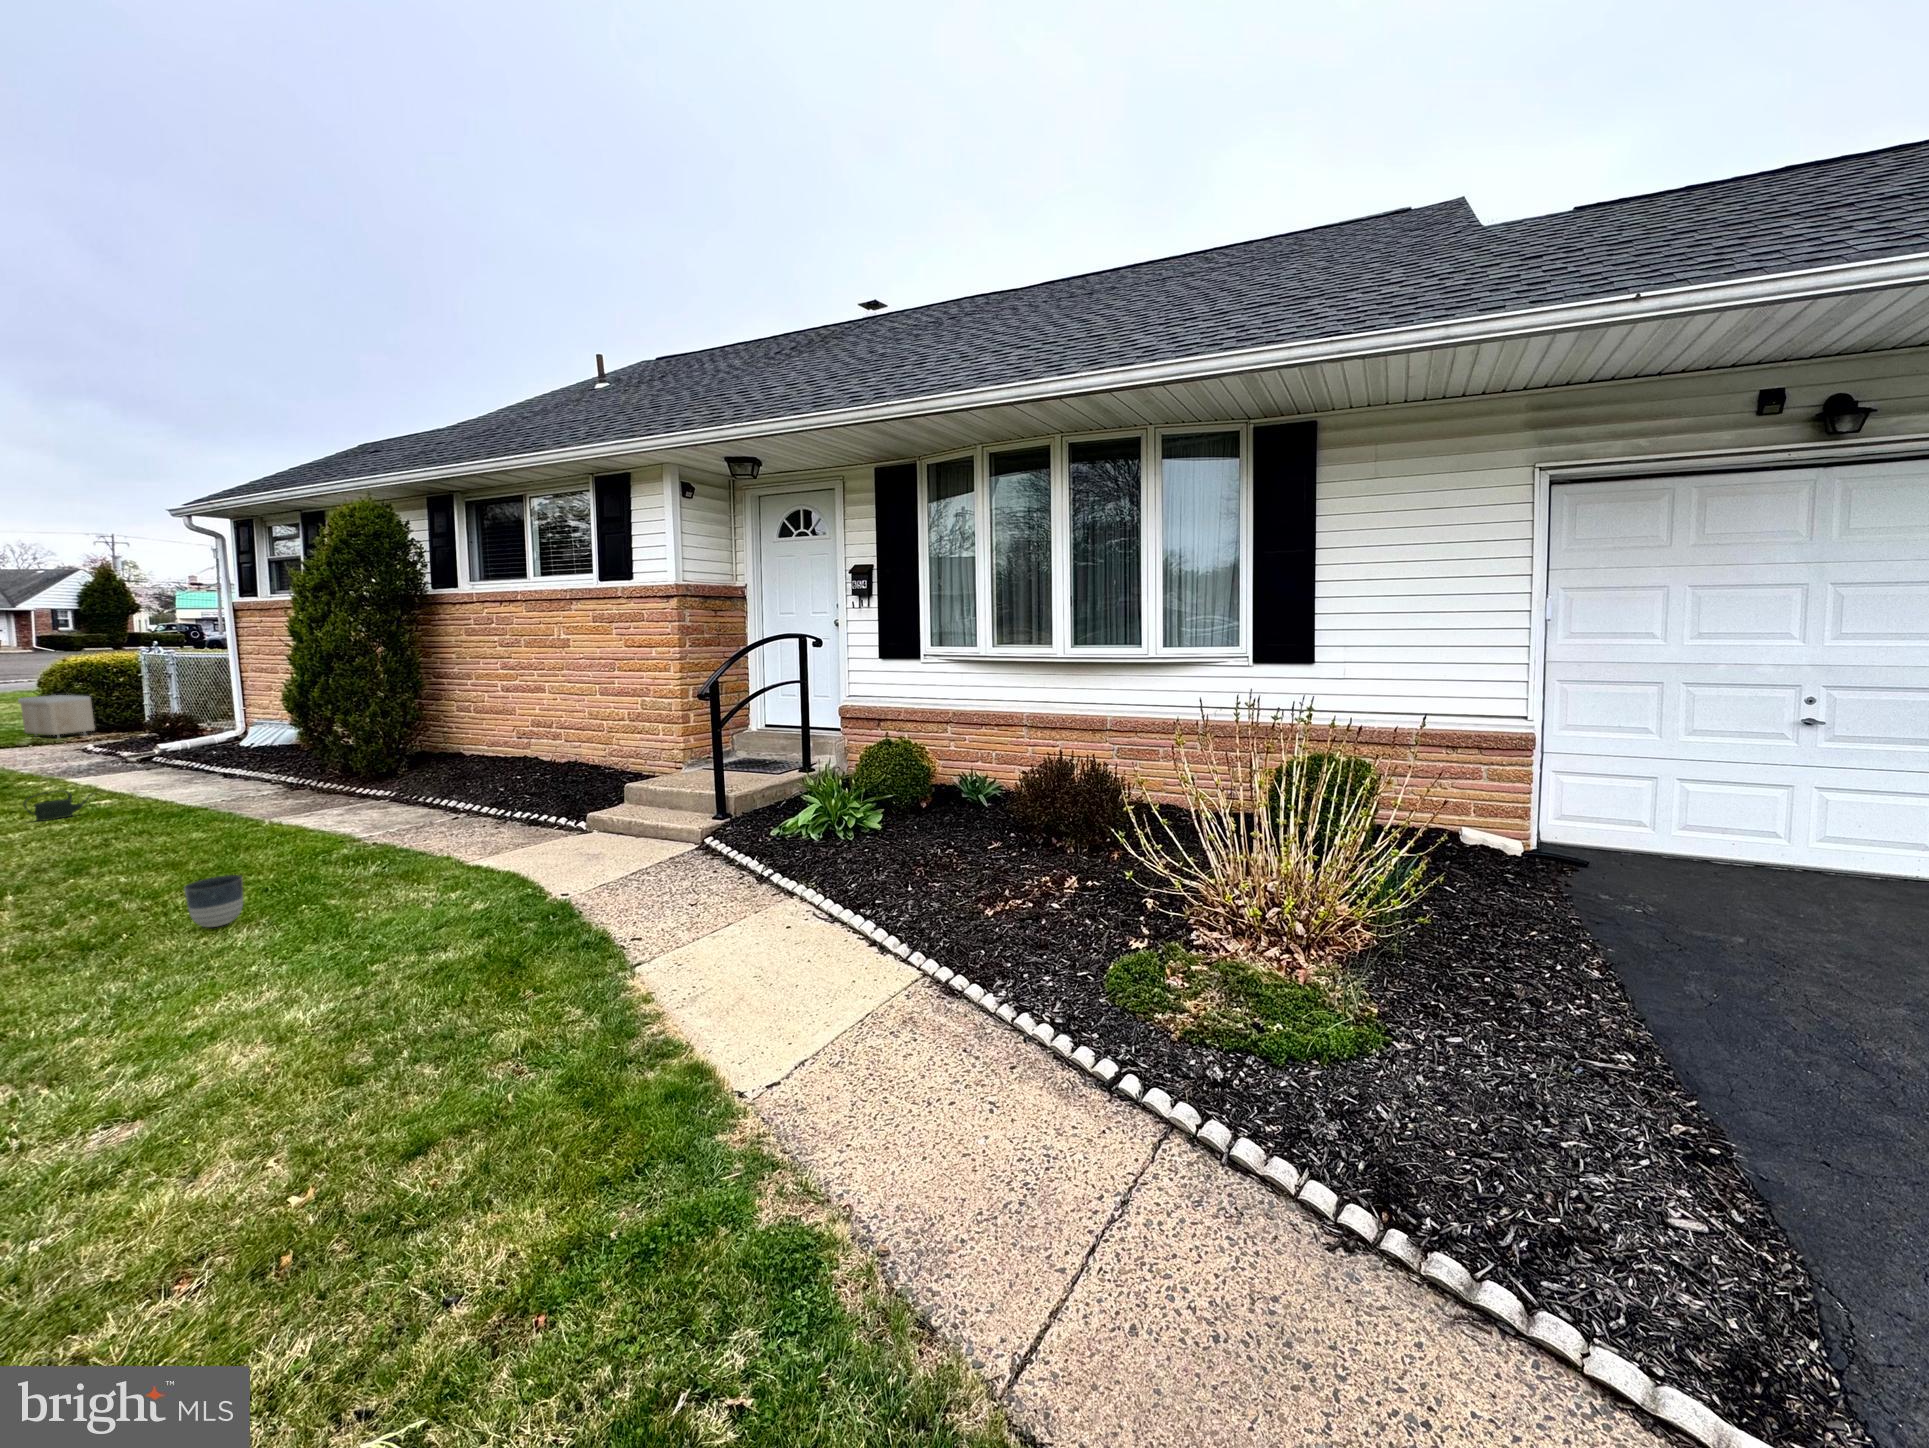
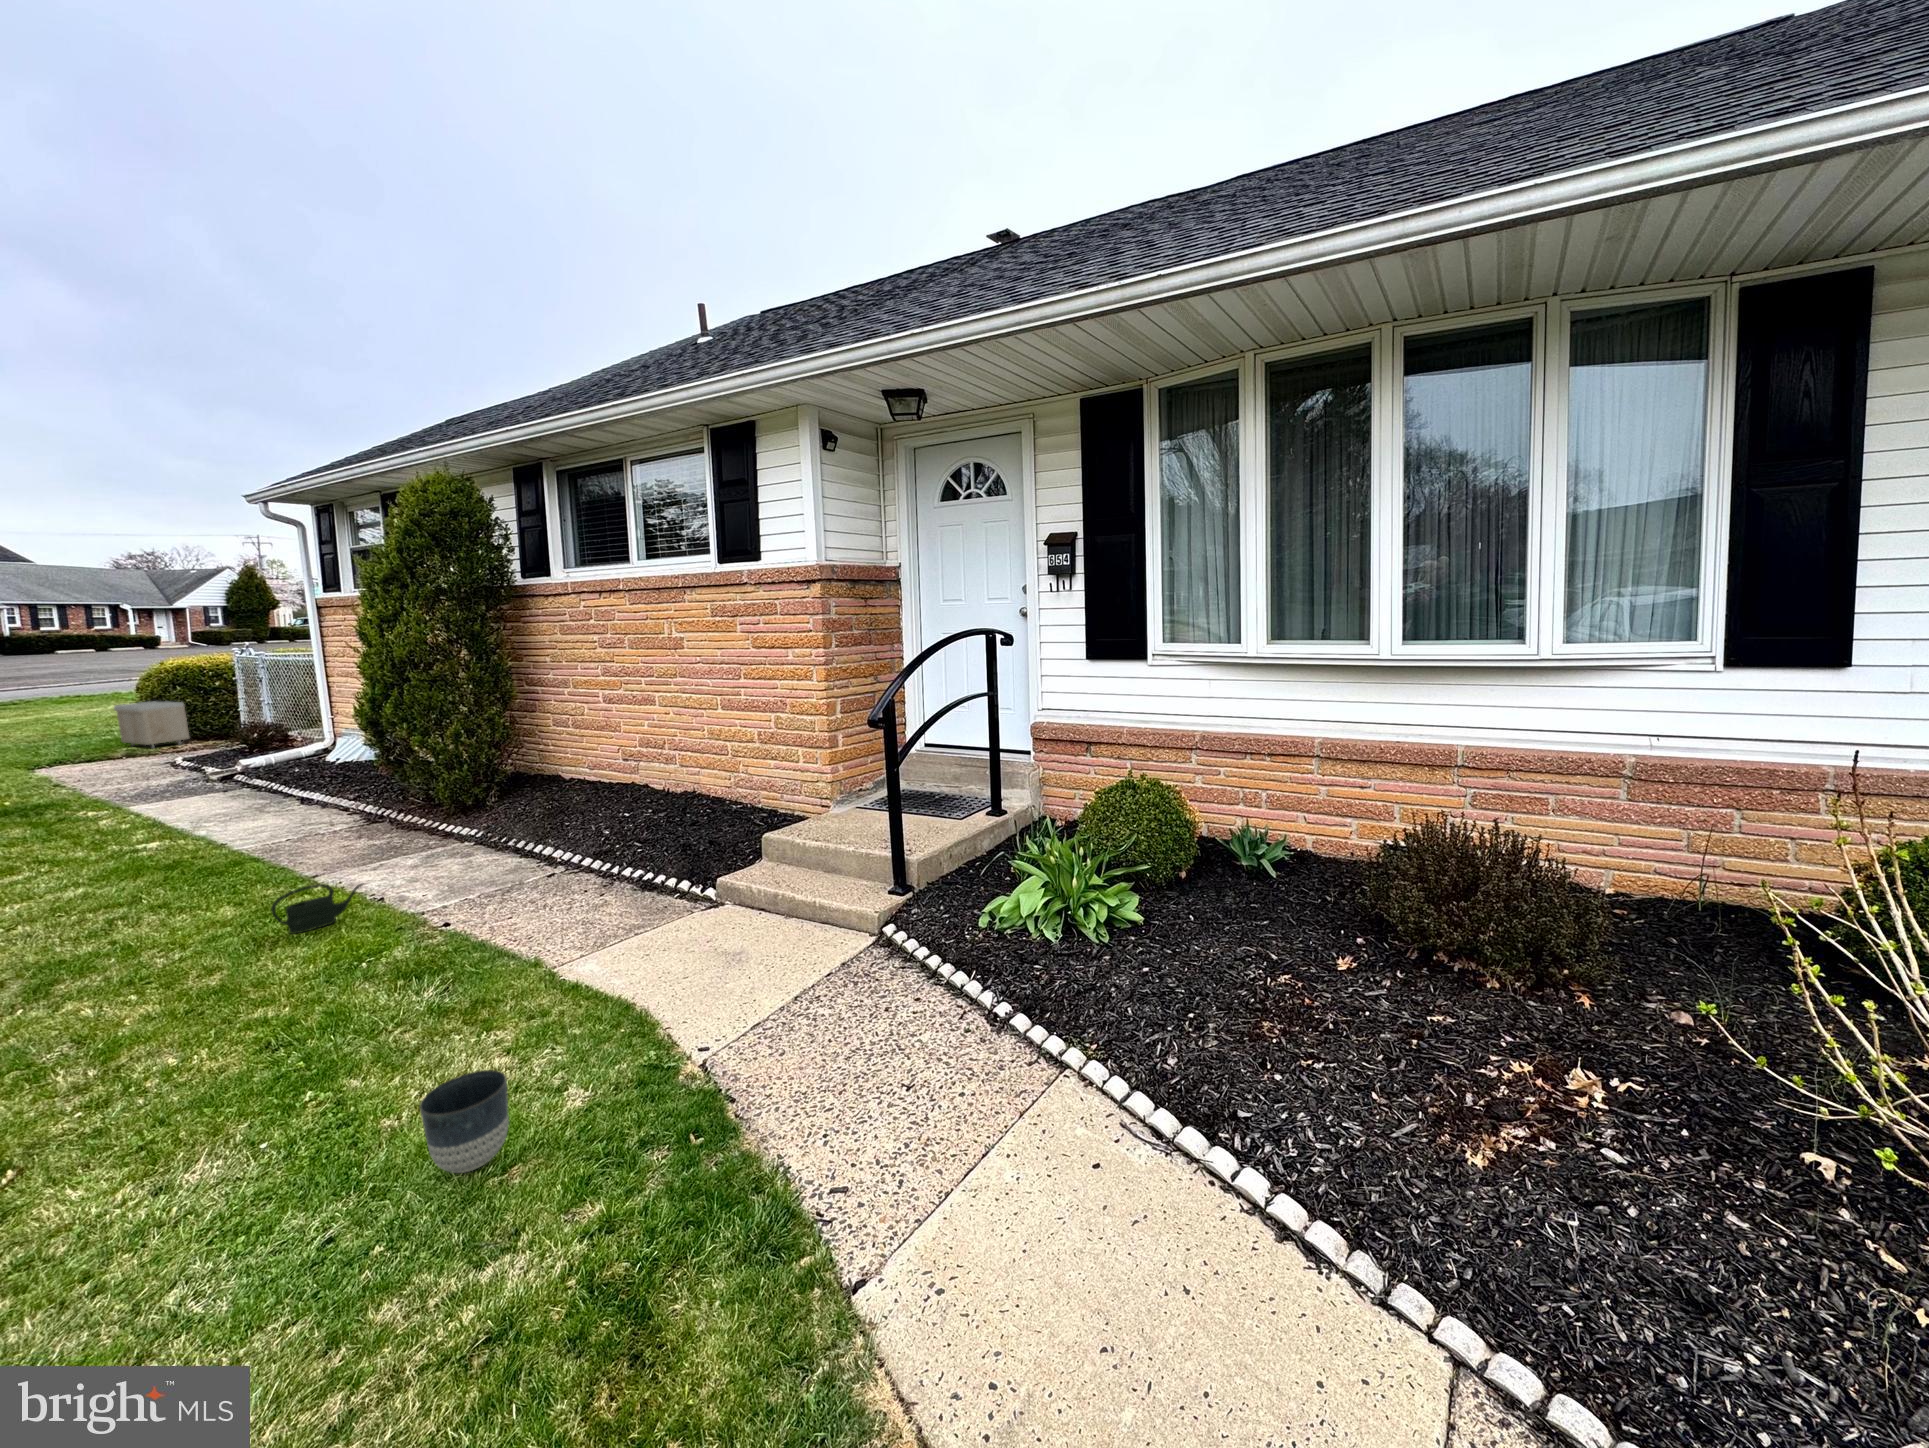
watering can: present [23,790,92,821] -> present [271,884,363,934]
planter: present [184,875,243,927] -> present [420,1070,509,1173]

